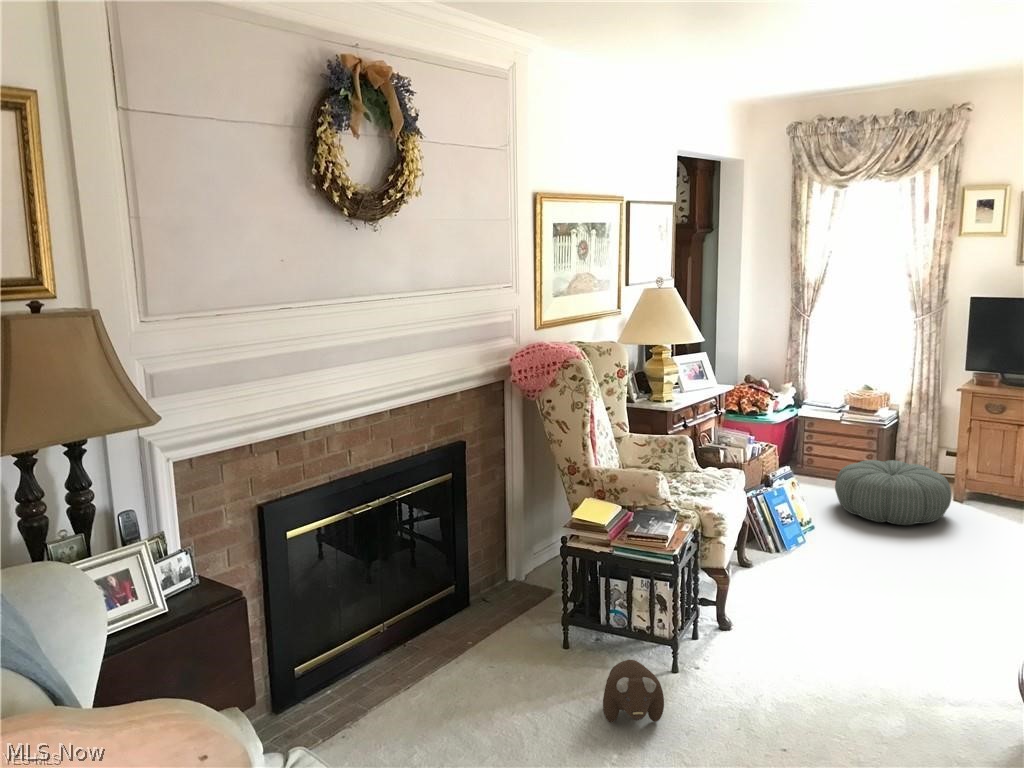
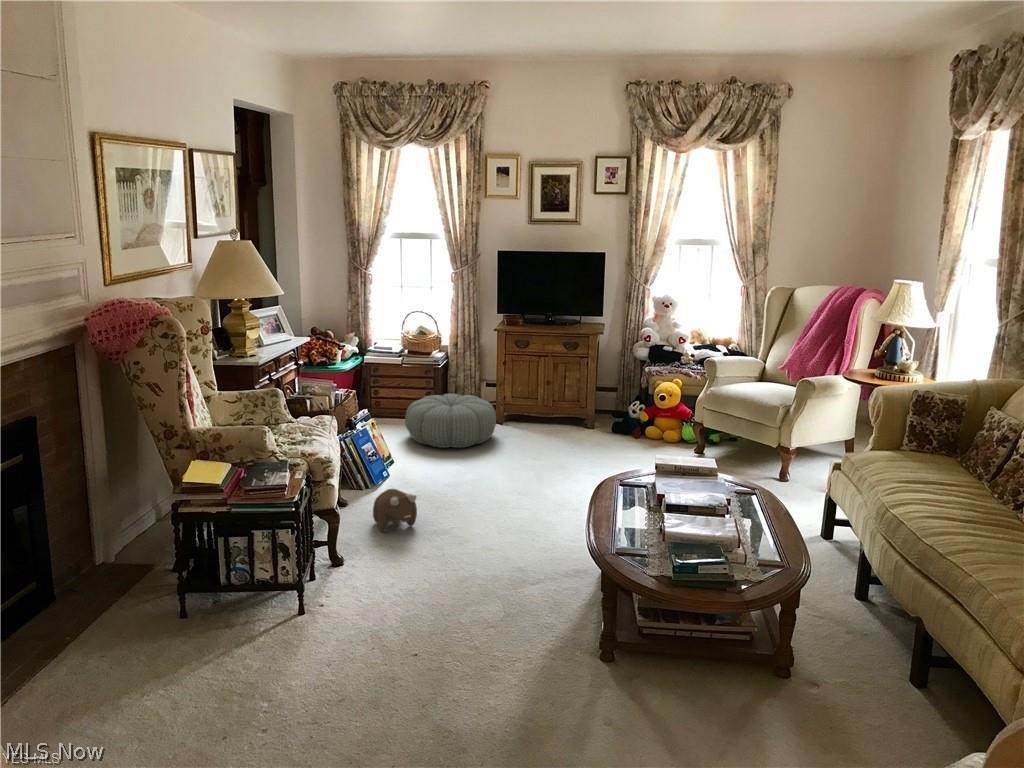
plush toy: present [603,660,664,722] -> present [373,489,417,532]

